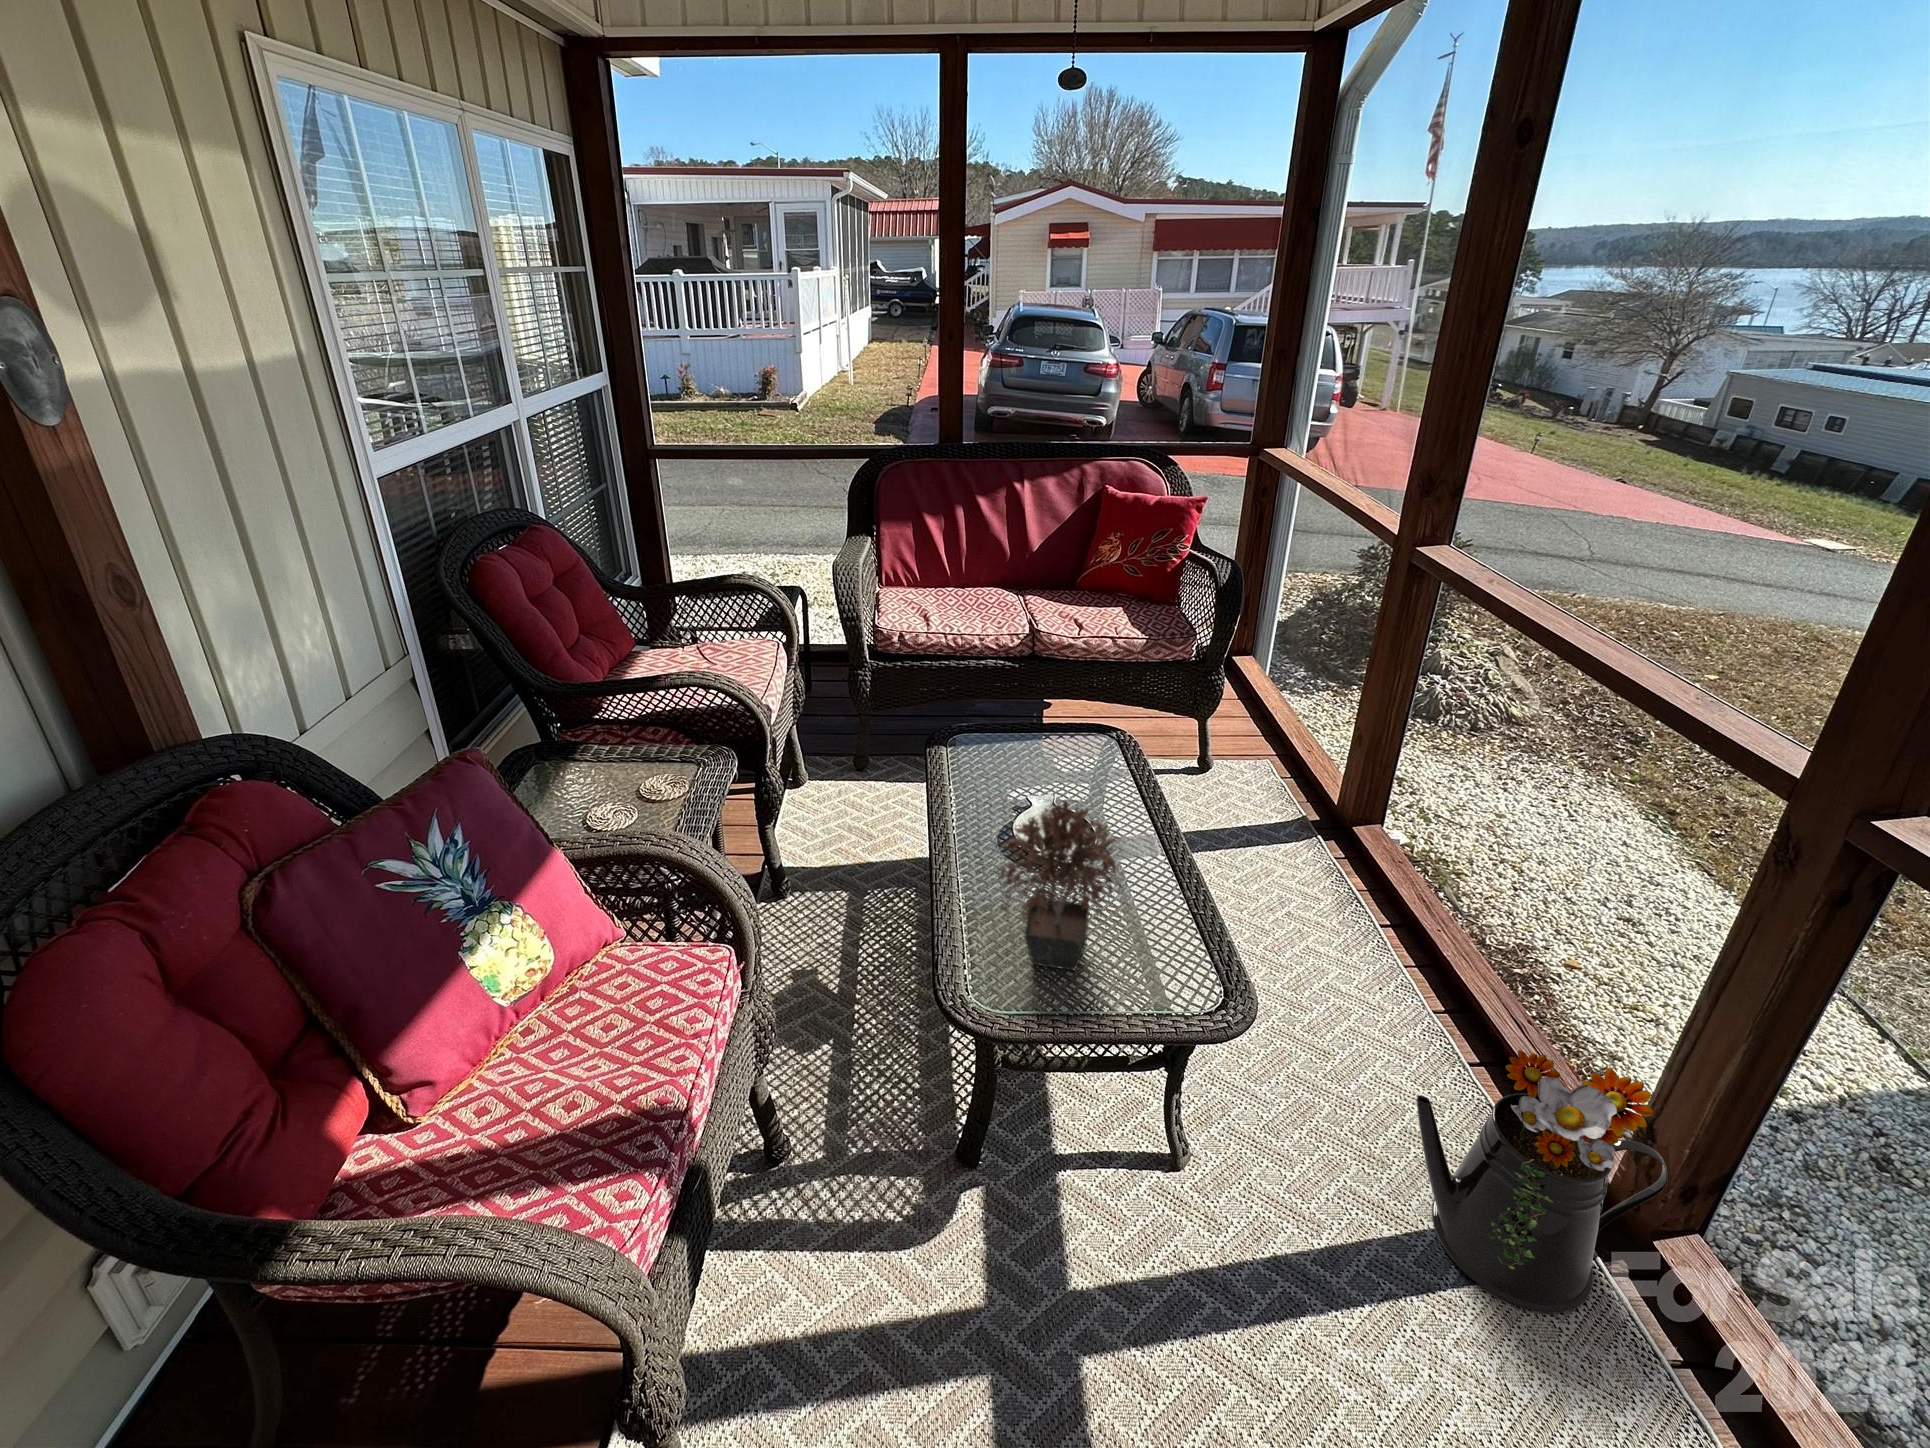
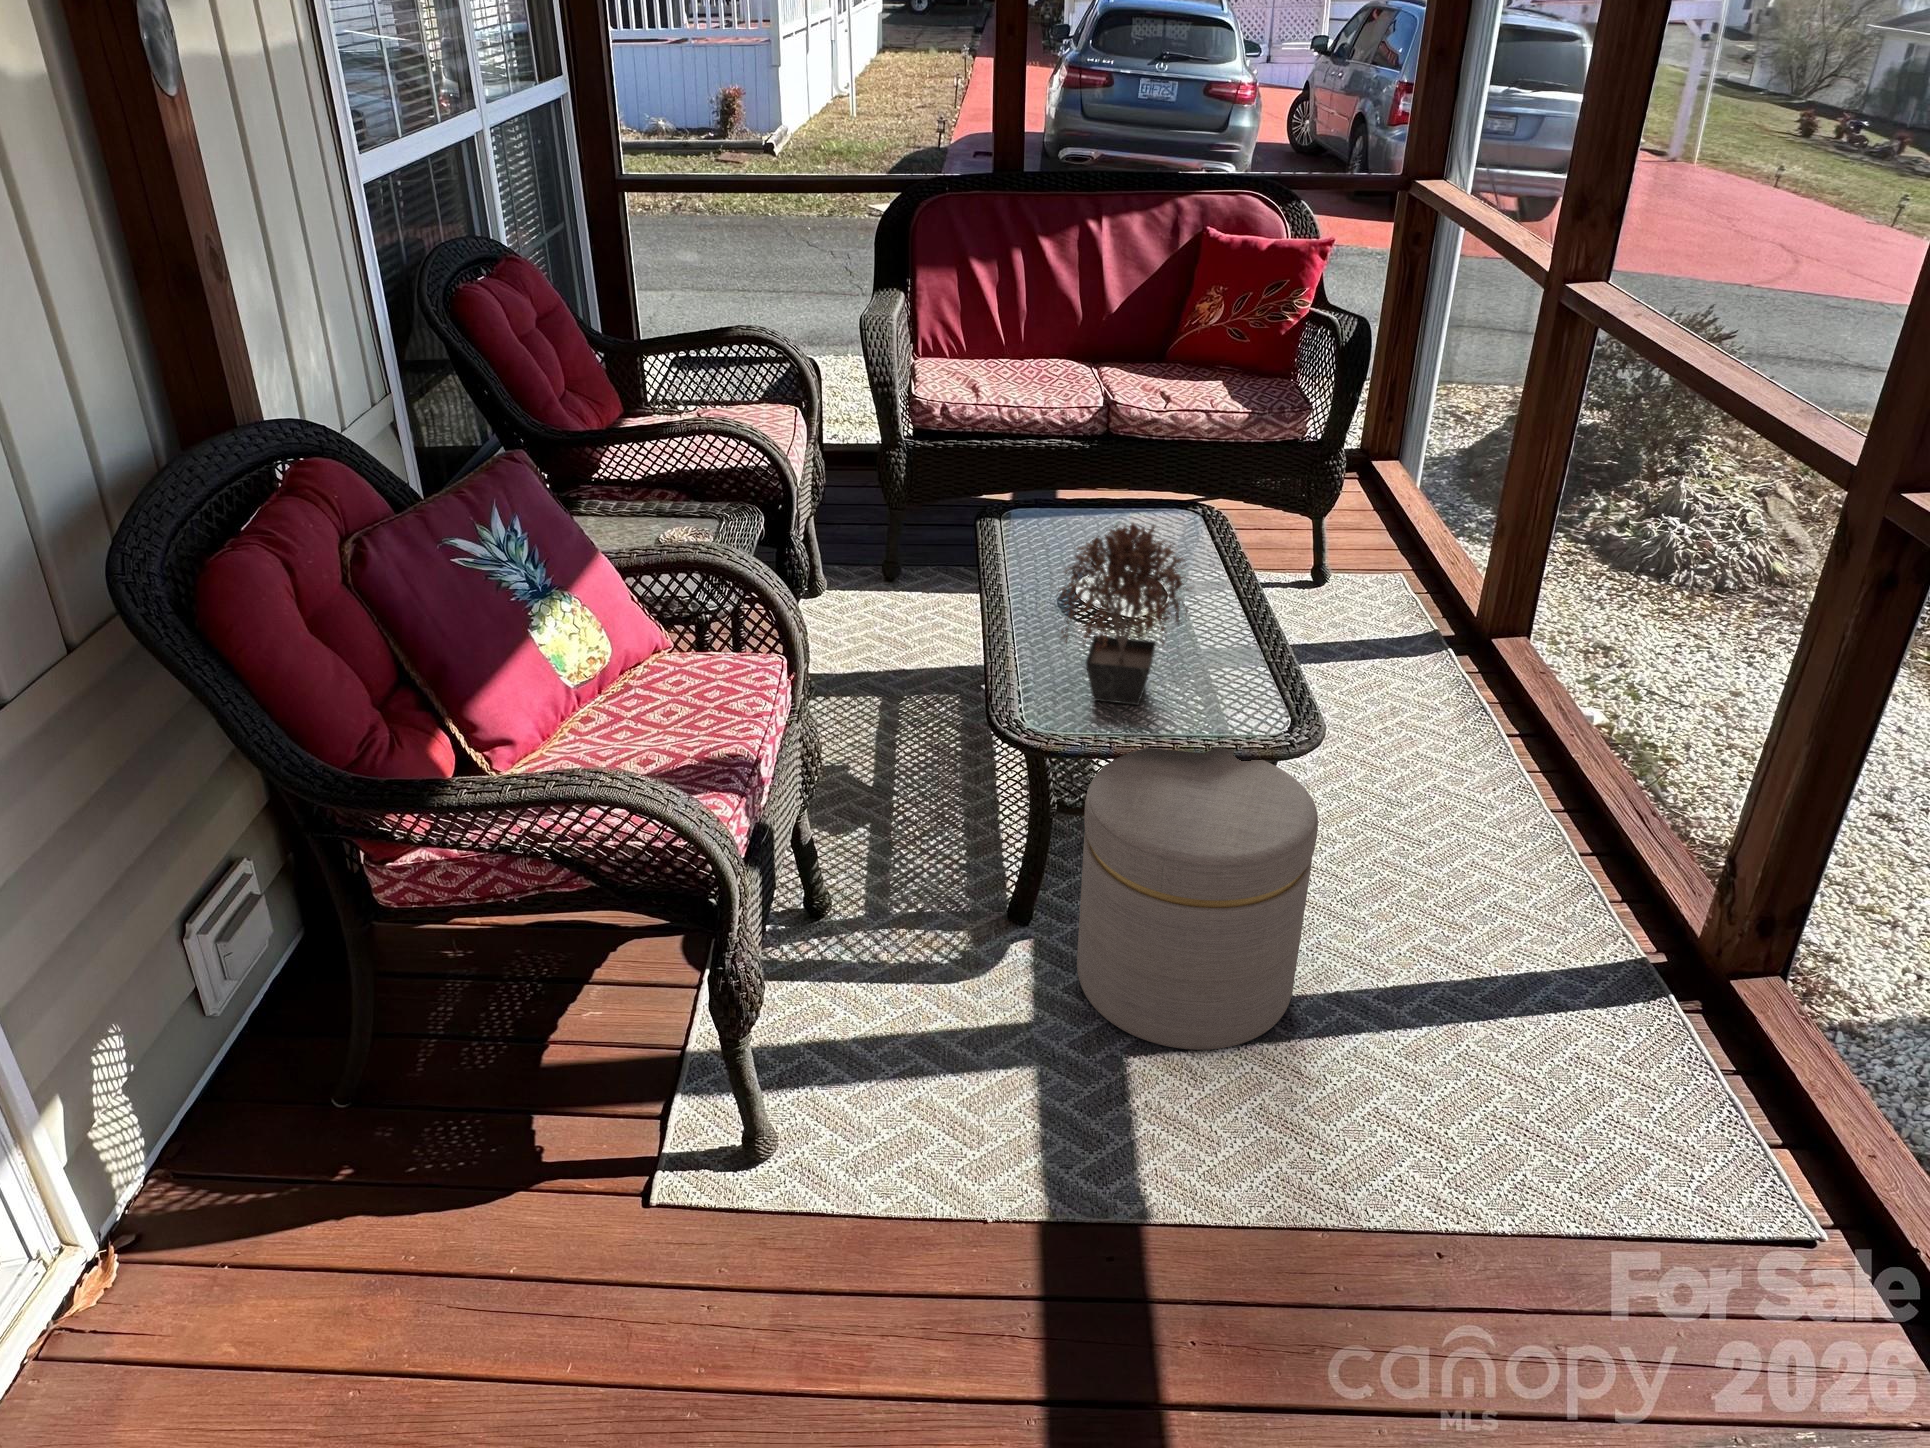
ottoman: none [1023,1015,1263,1351] -> present [1077,747,1318,1050]
watering can: present [1417,1050,1668,1313] -> none [1486,766,1727,1031]

